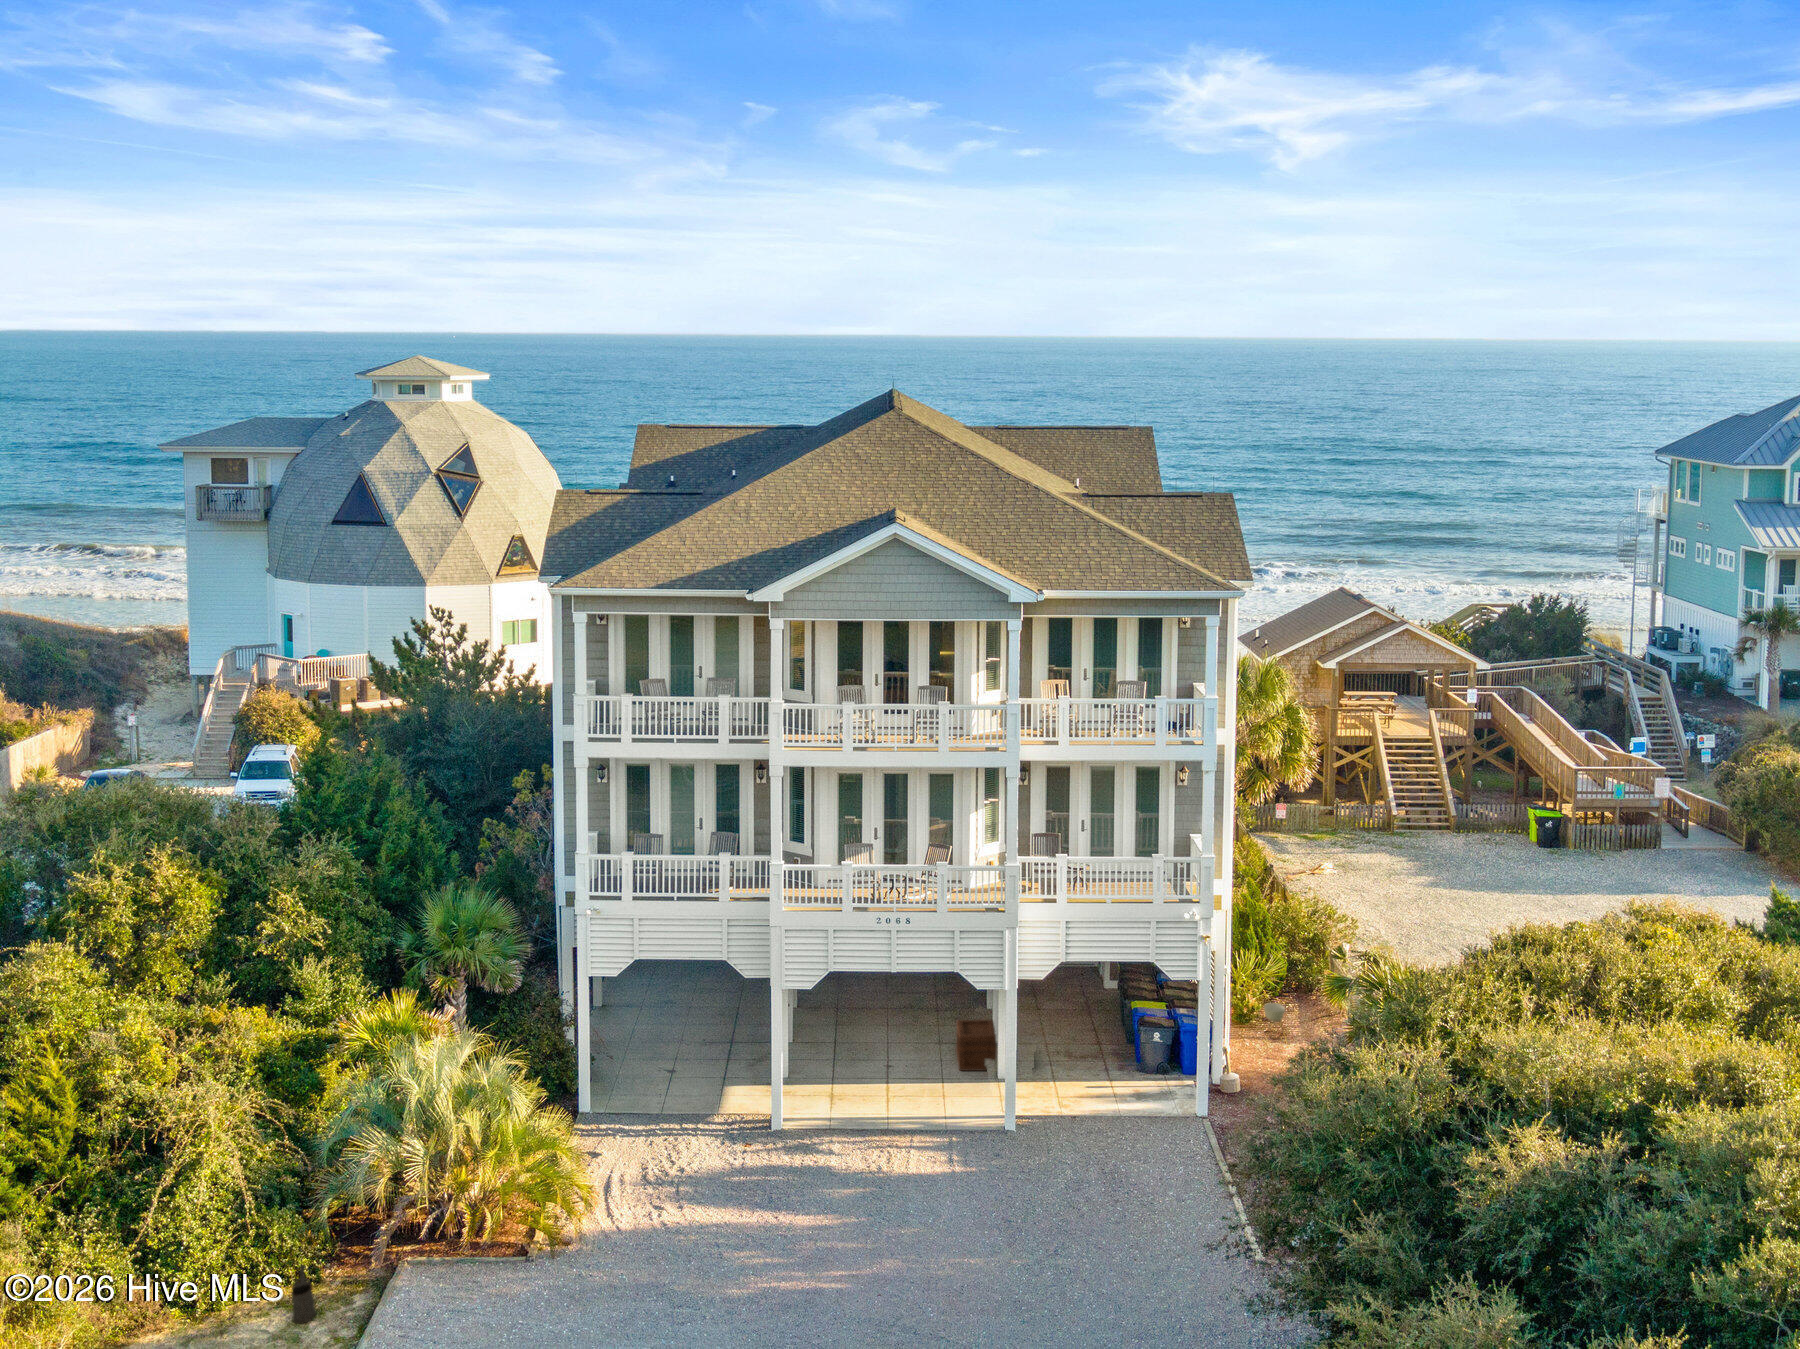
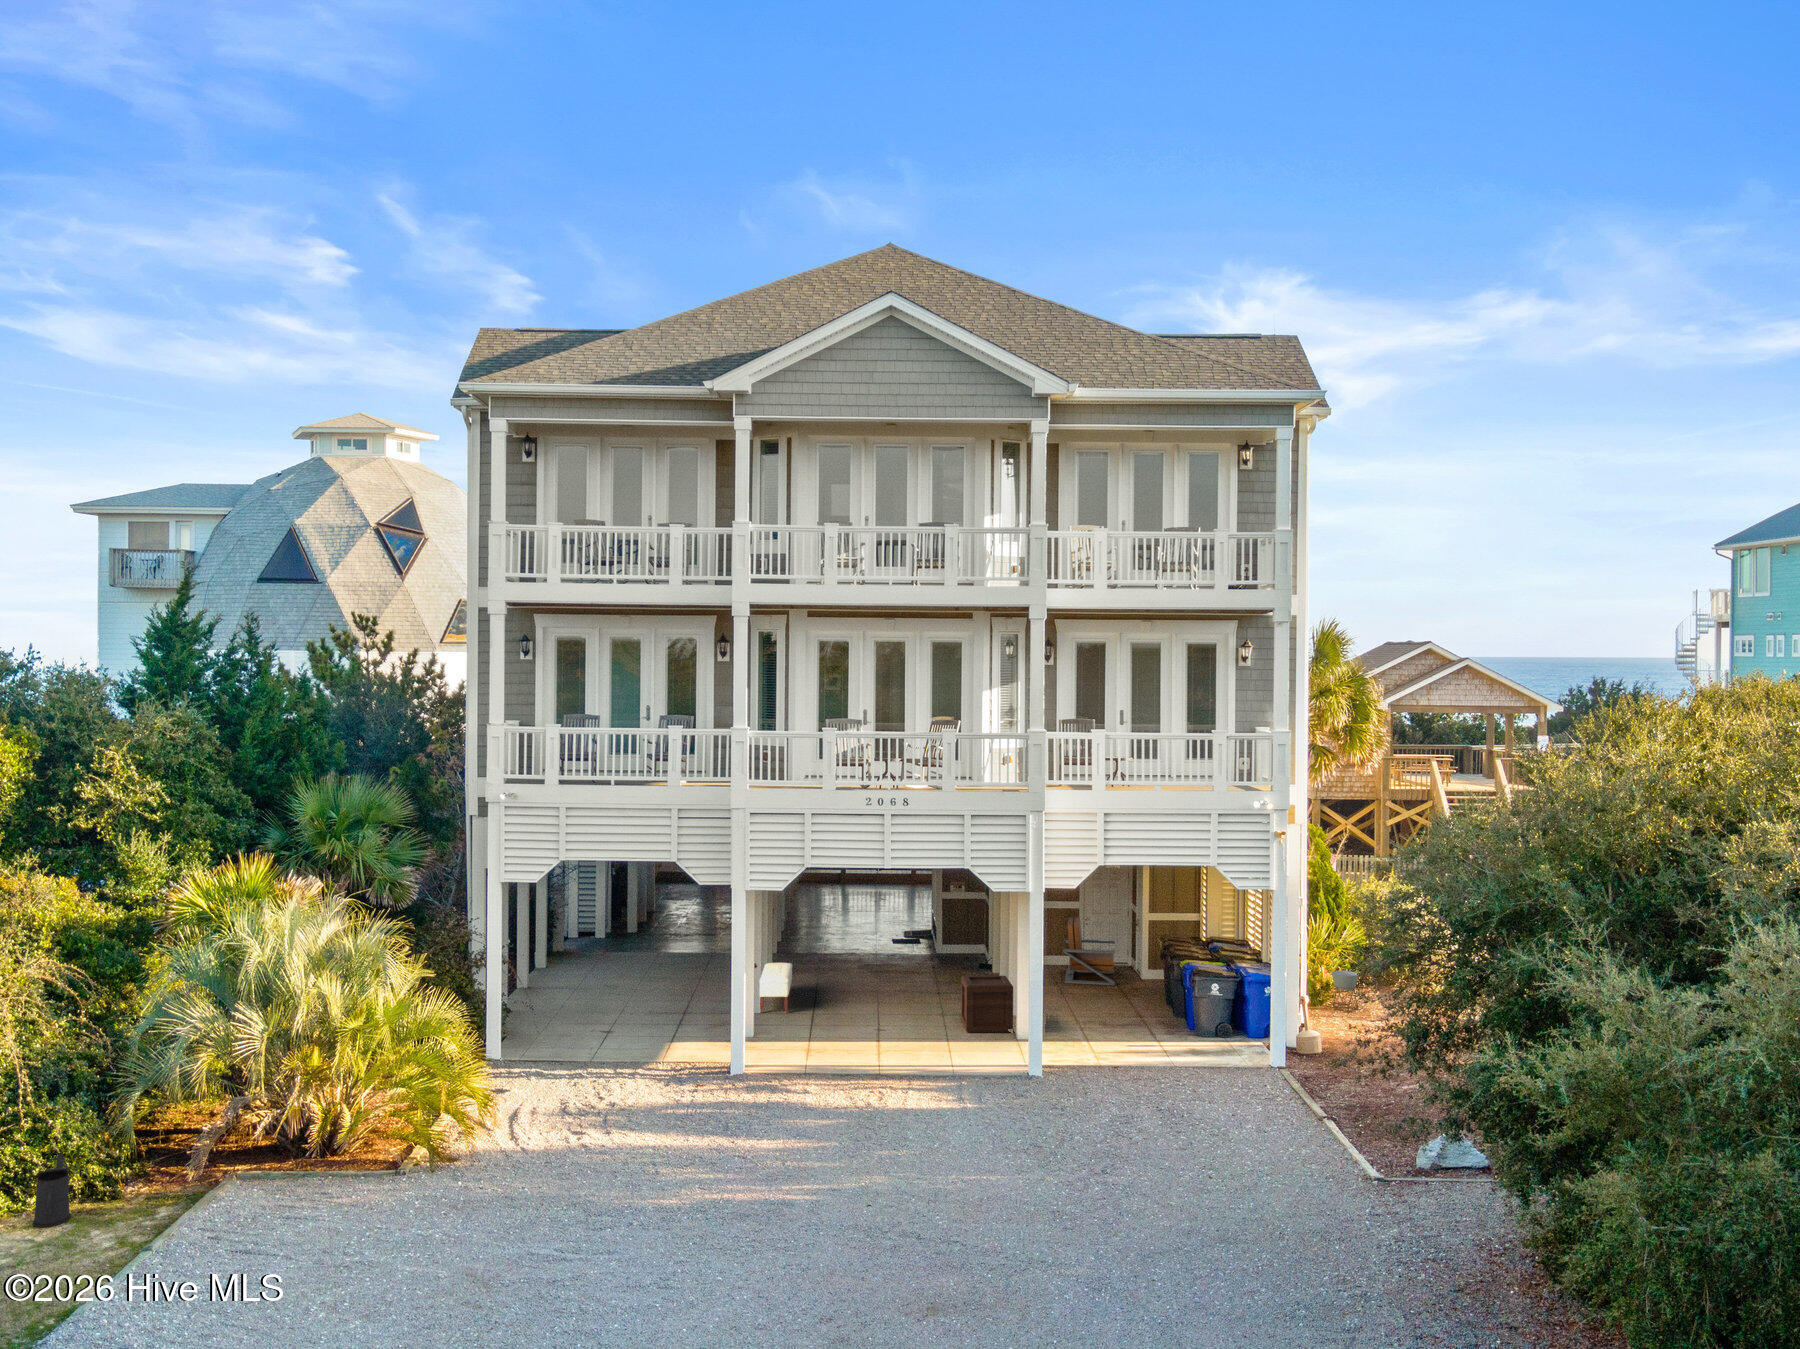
lounge chair: none [1046,933,1092,997] -> present [1063,917,1115,985]
bench: none [795,990,822,1041] -> present [759,963,793,1013]

